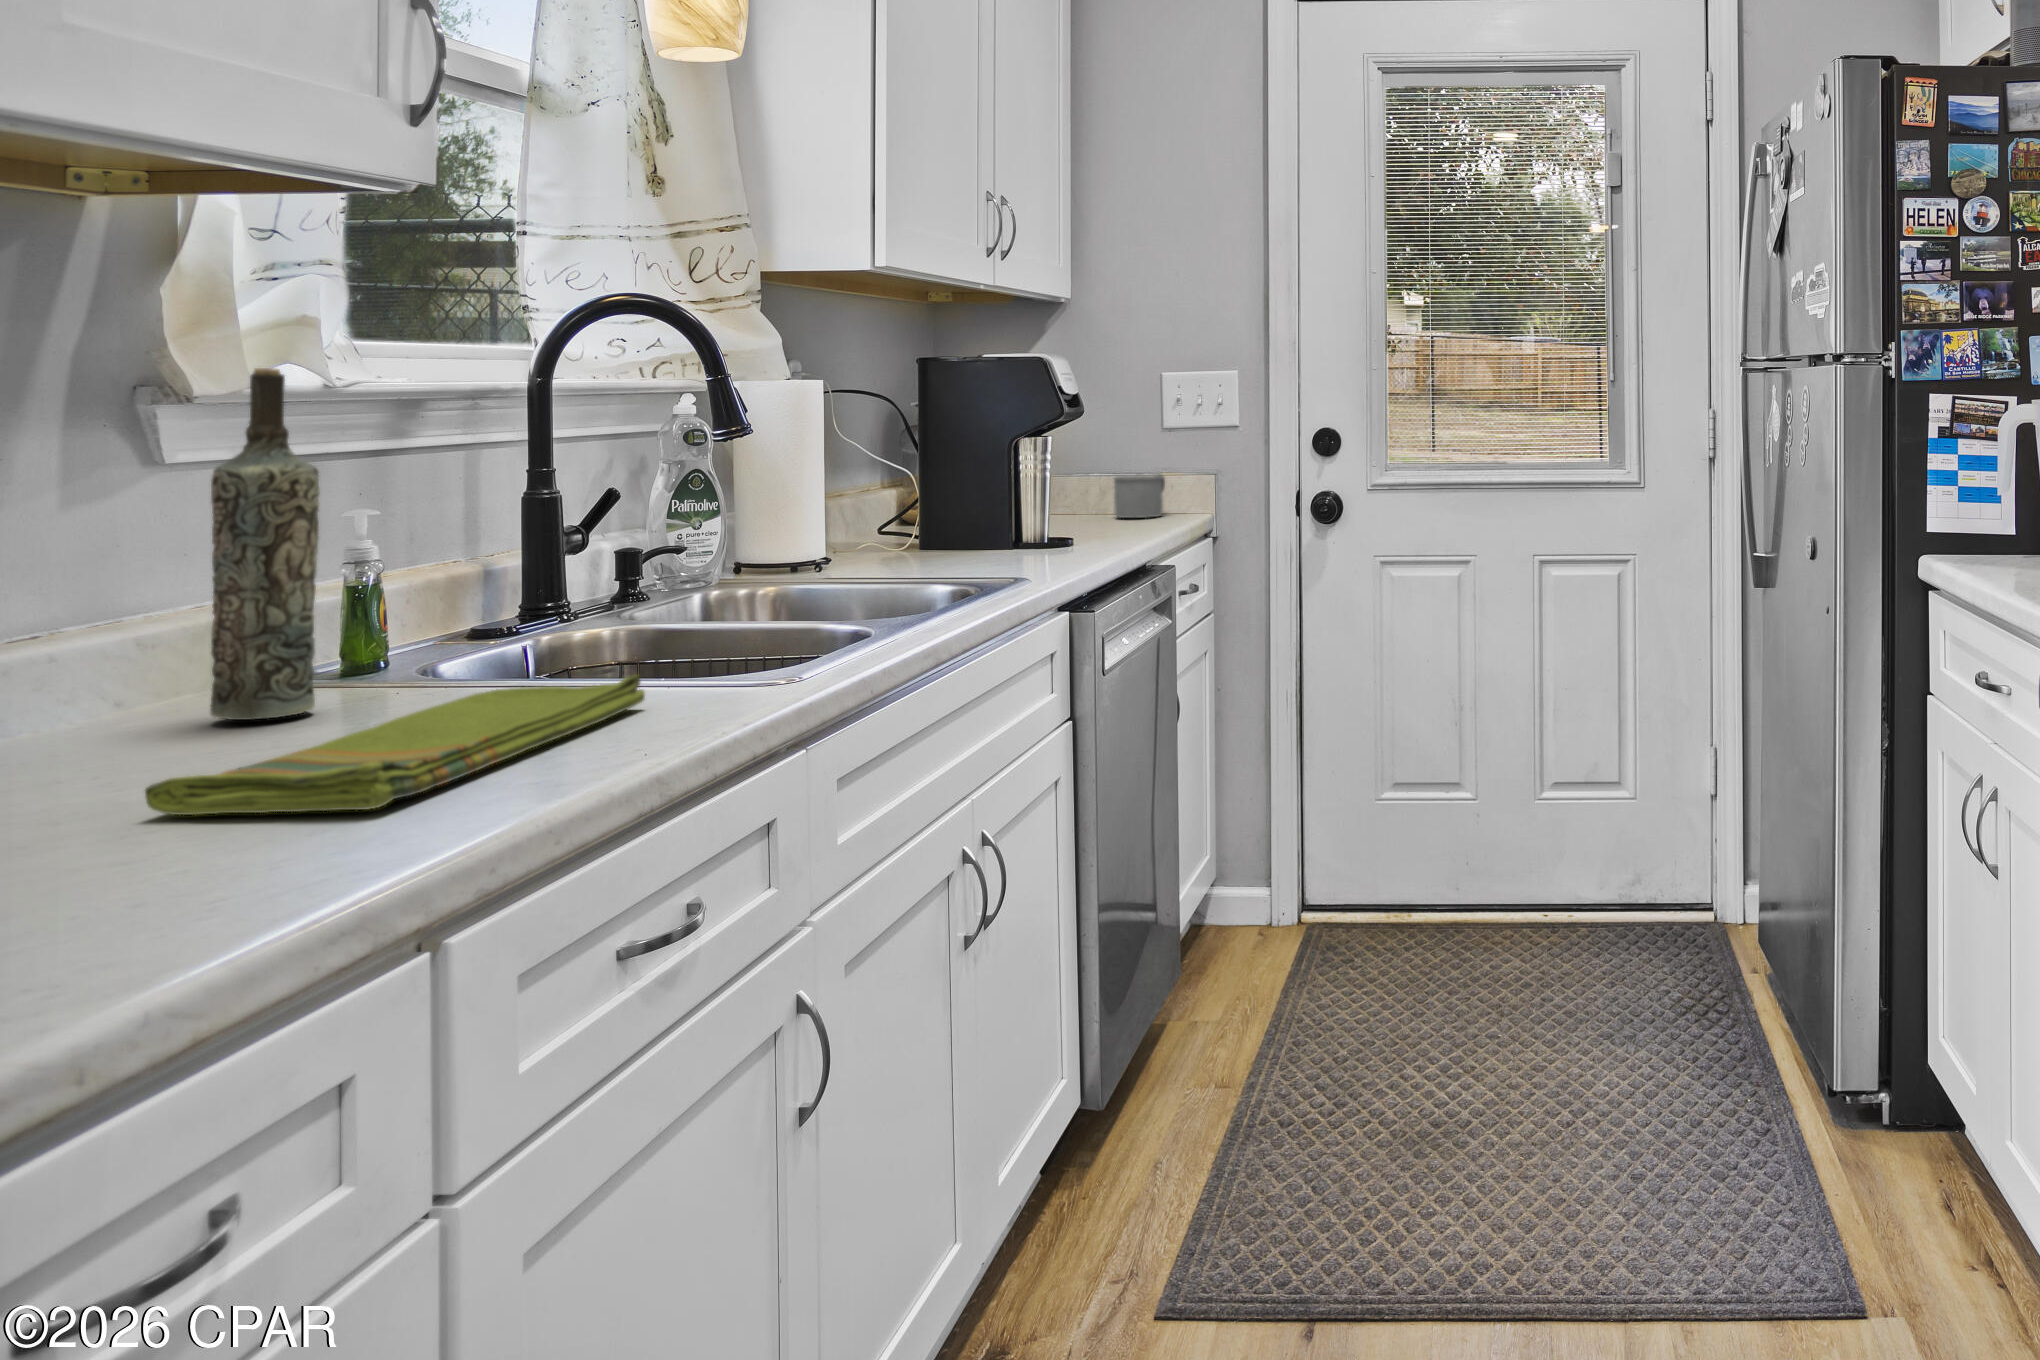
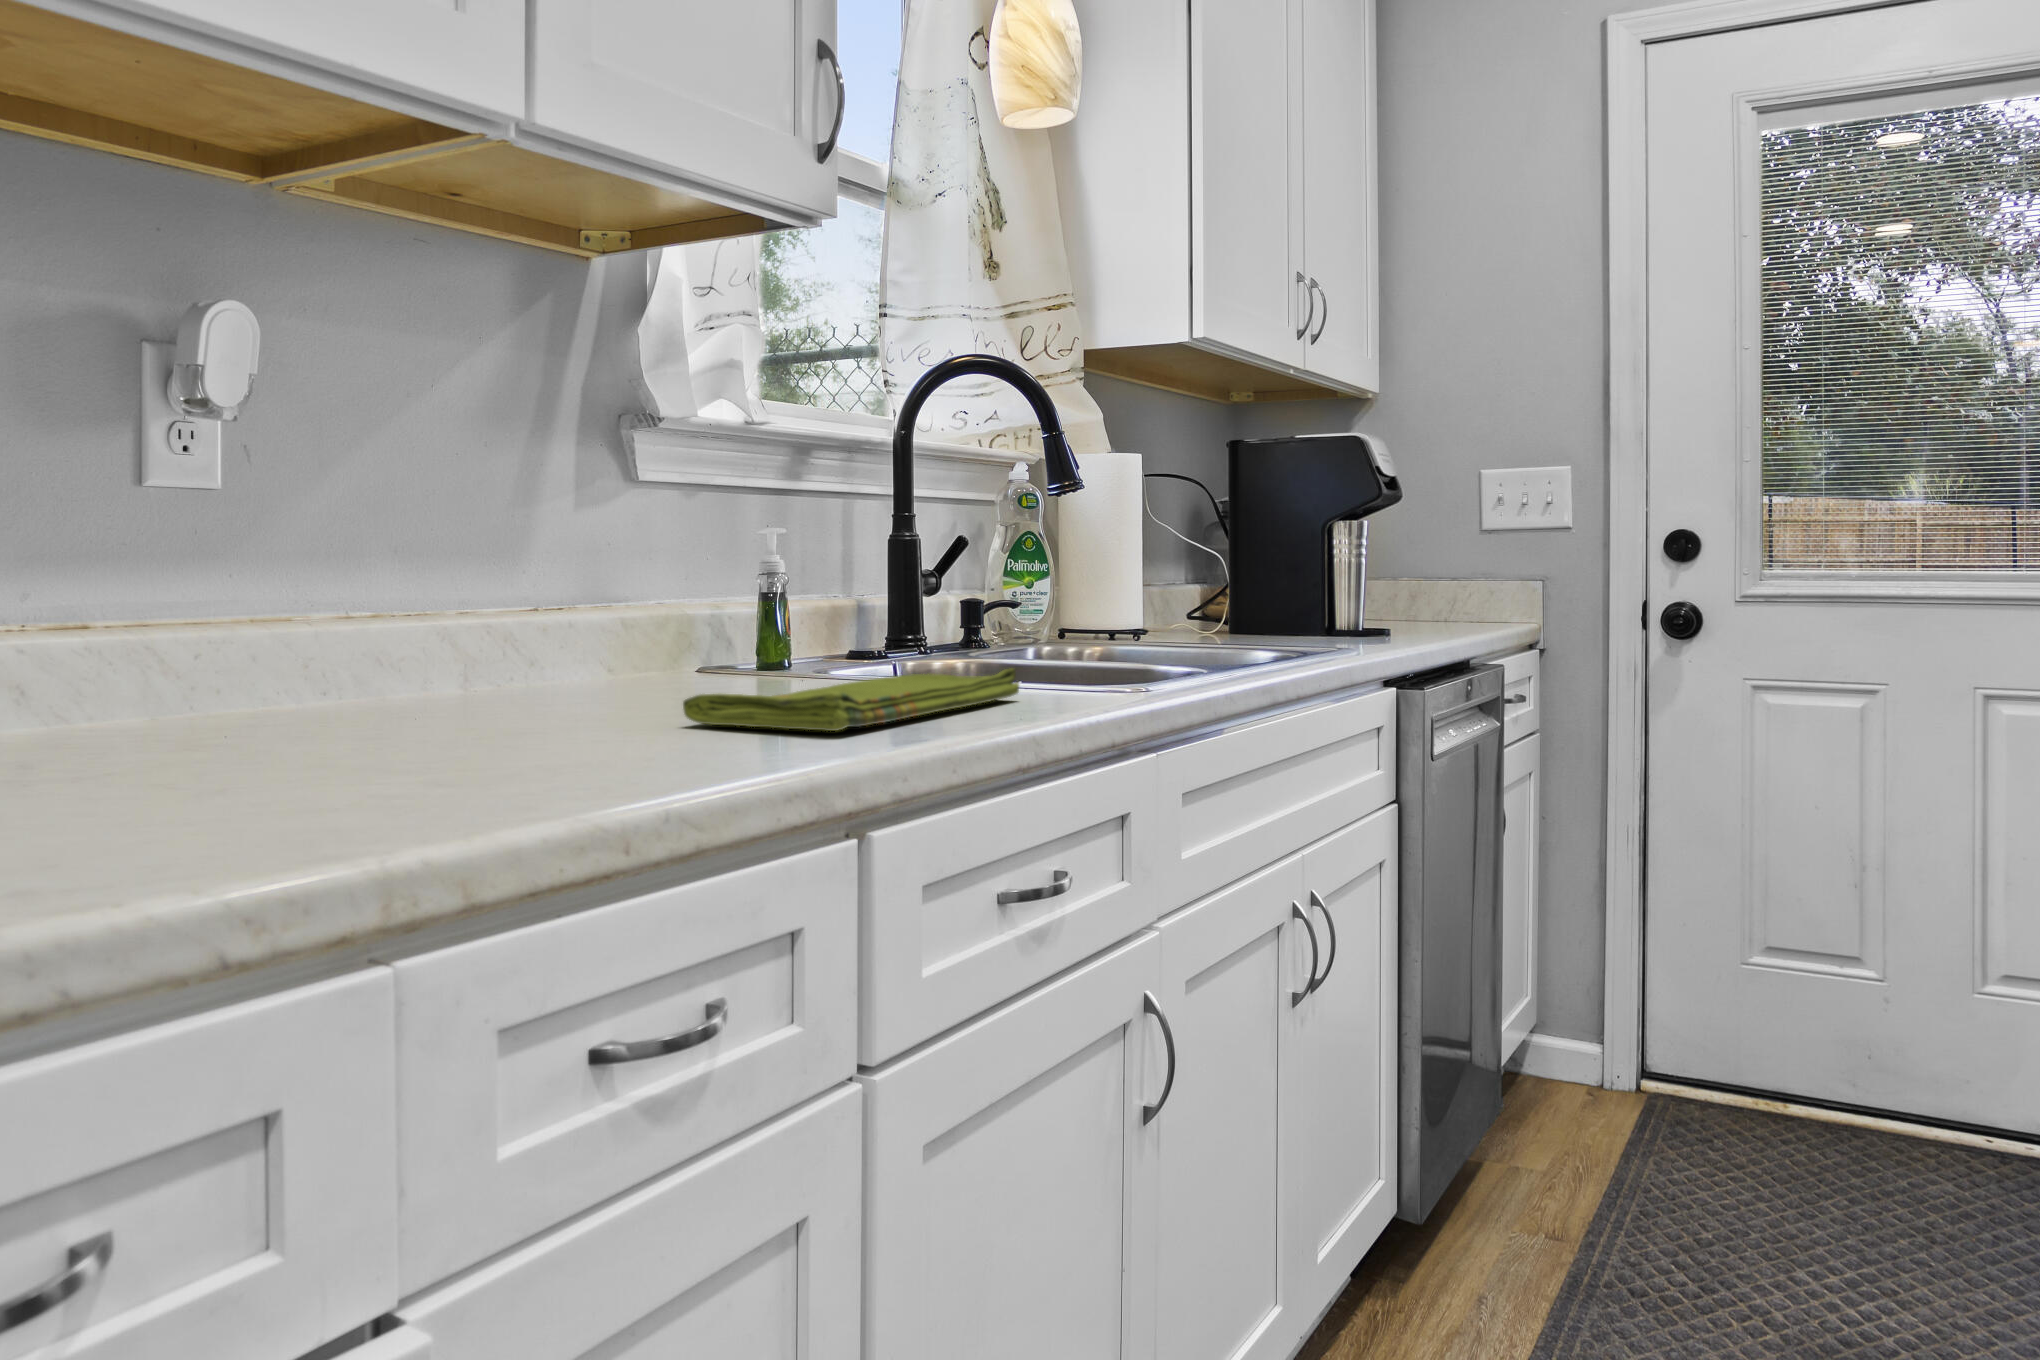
bottle: present [210,368,320,720] -> none [704,402,776,686]
mug: present [1114,474,1165,518] -> none [1419,569,1478,615]

